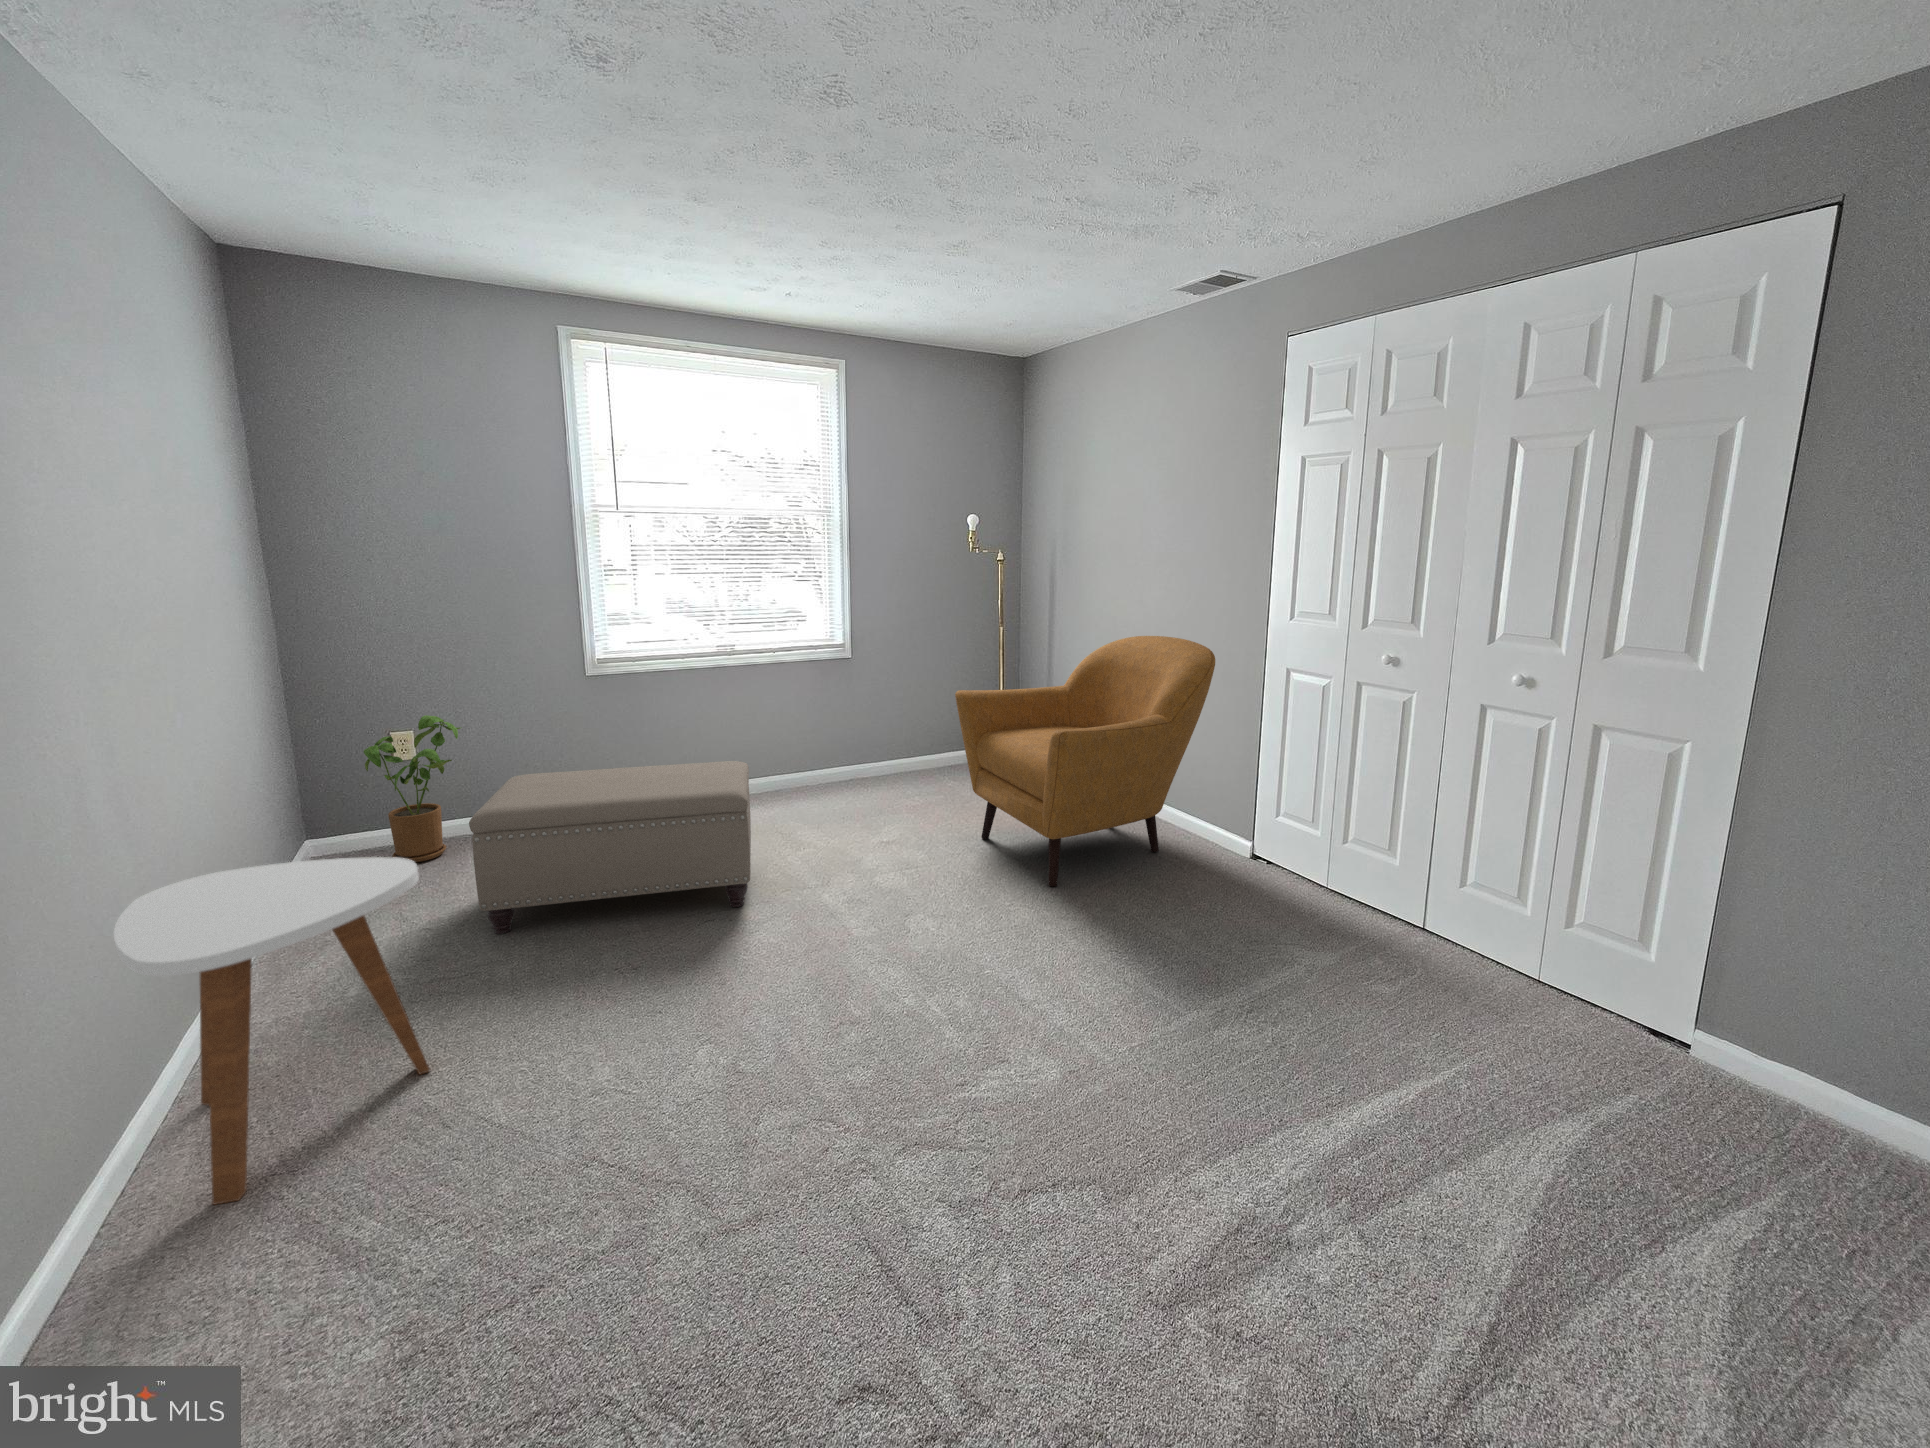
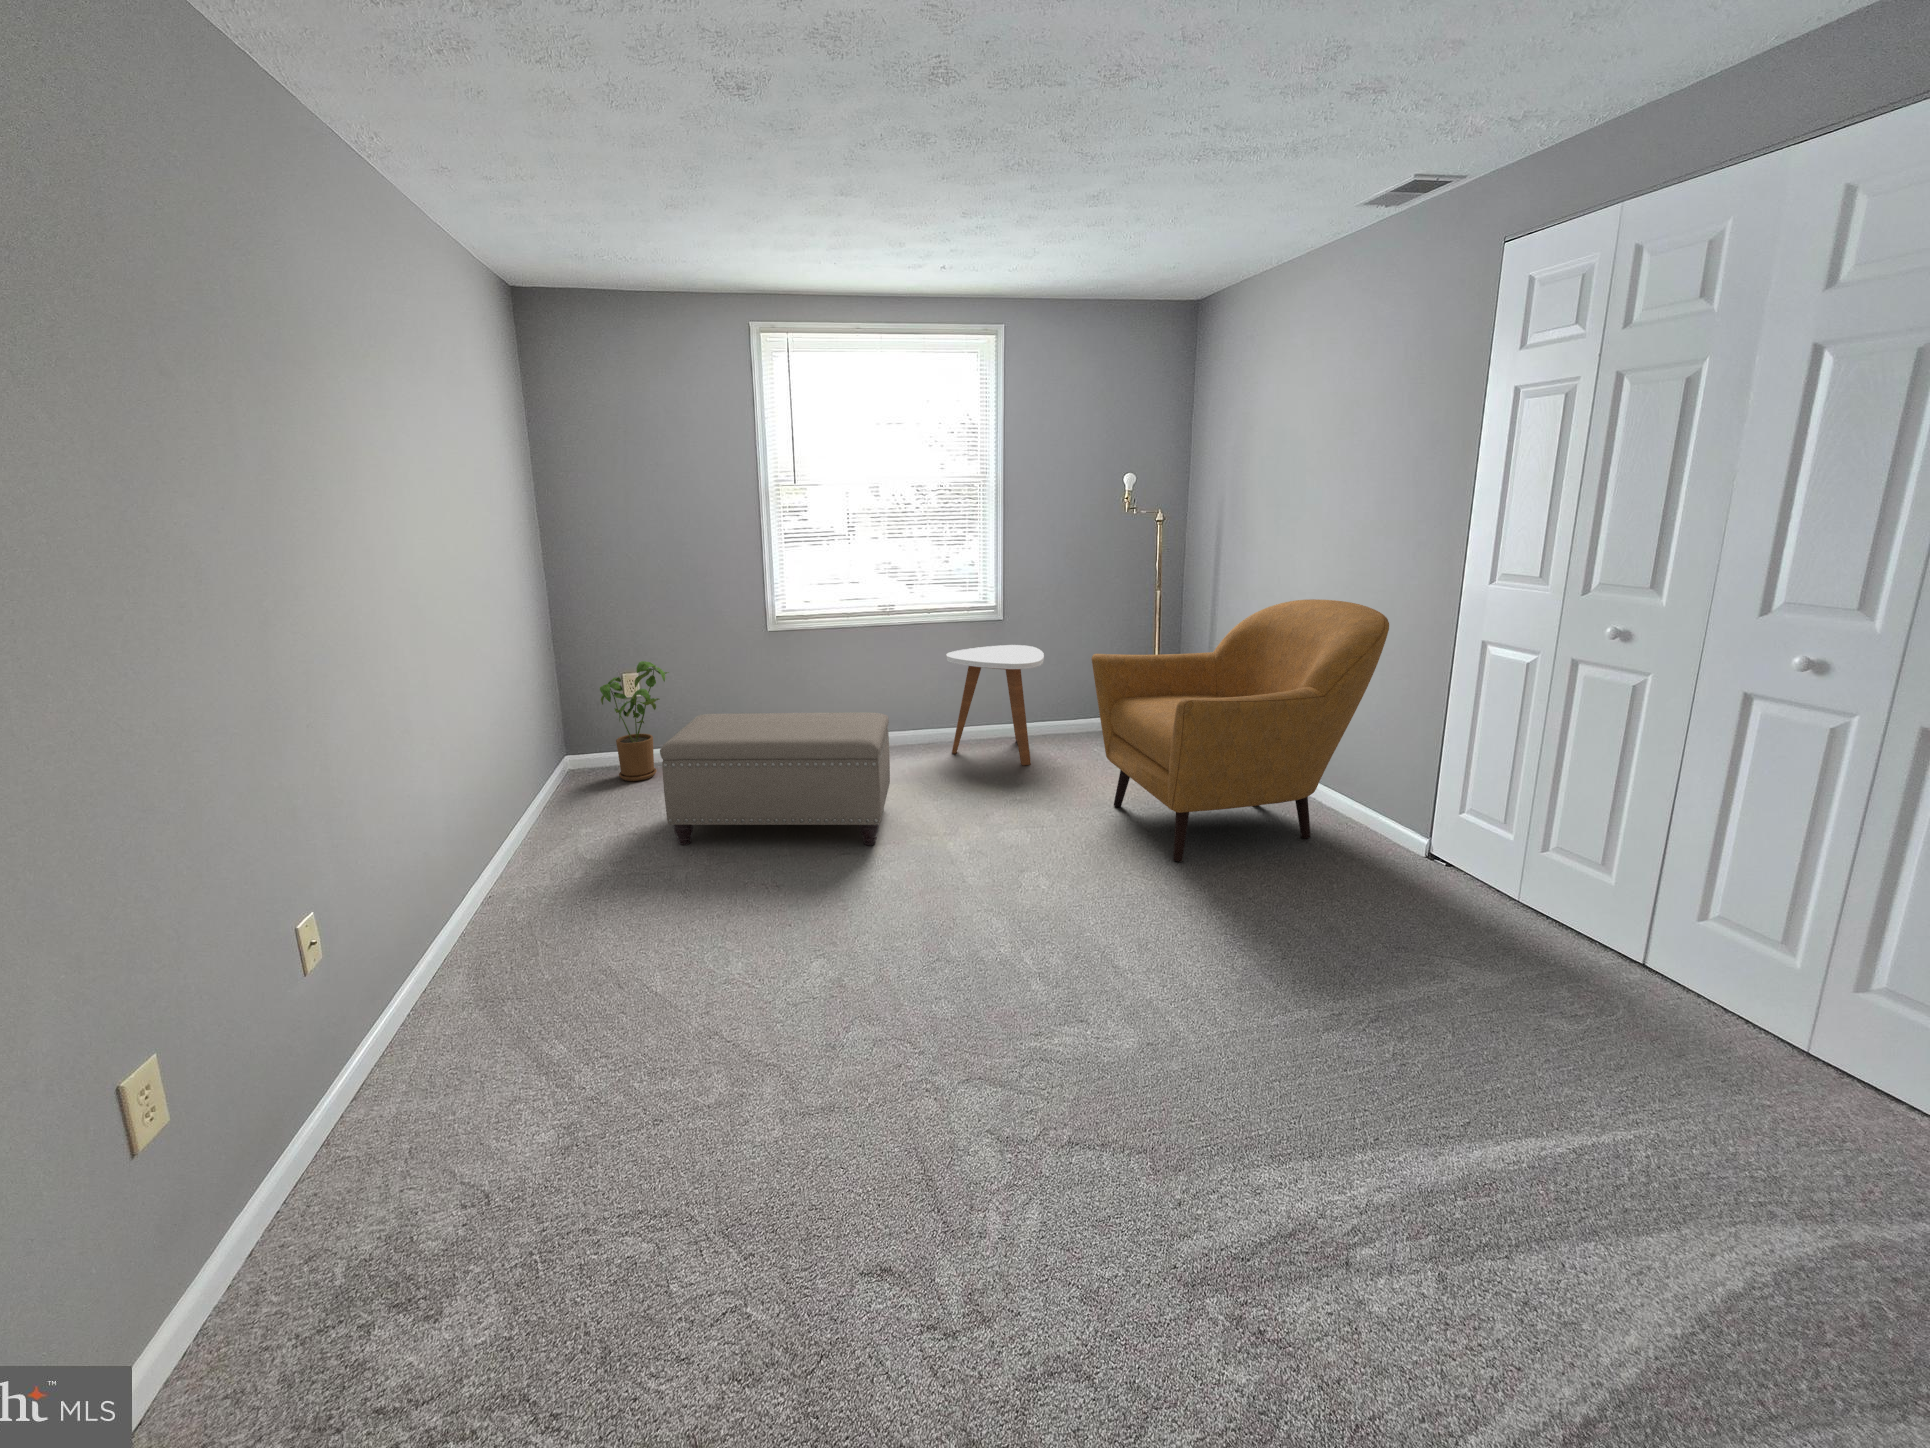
side table: present [114,857,430,1205] -> present [946,645,1044,765]

